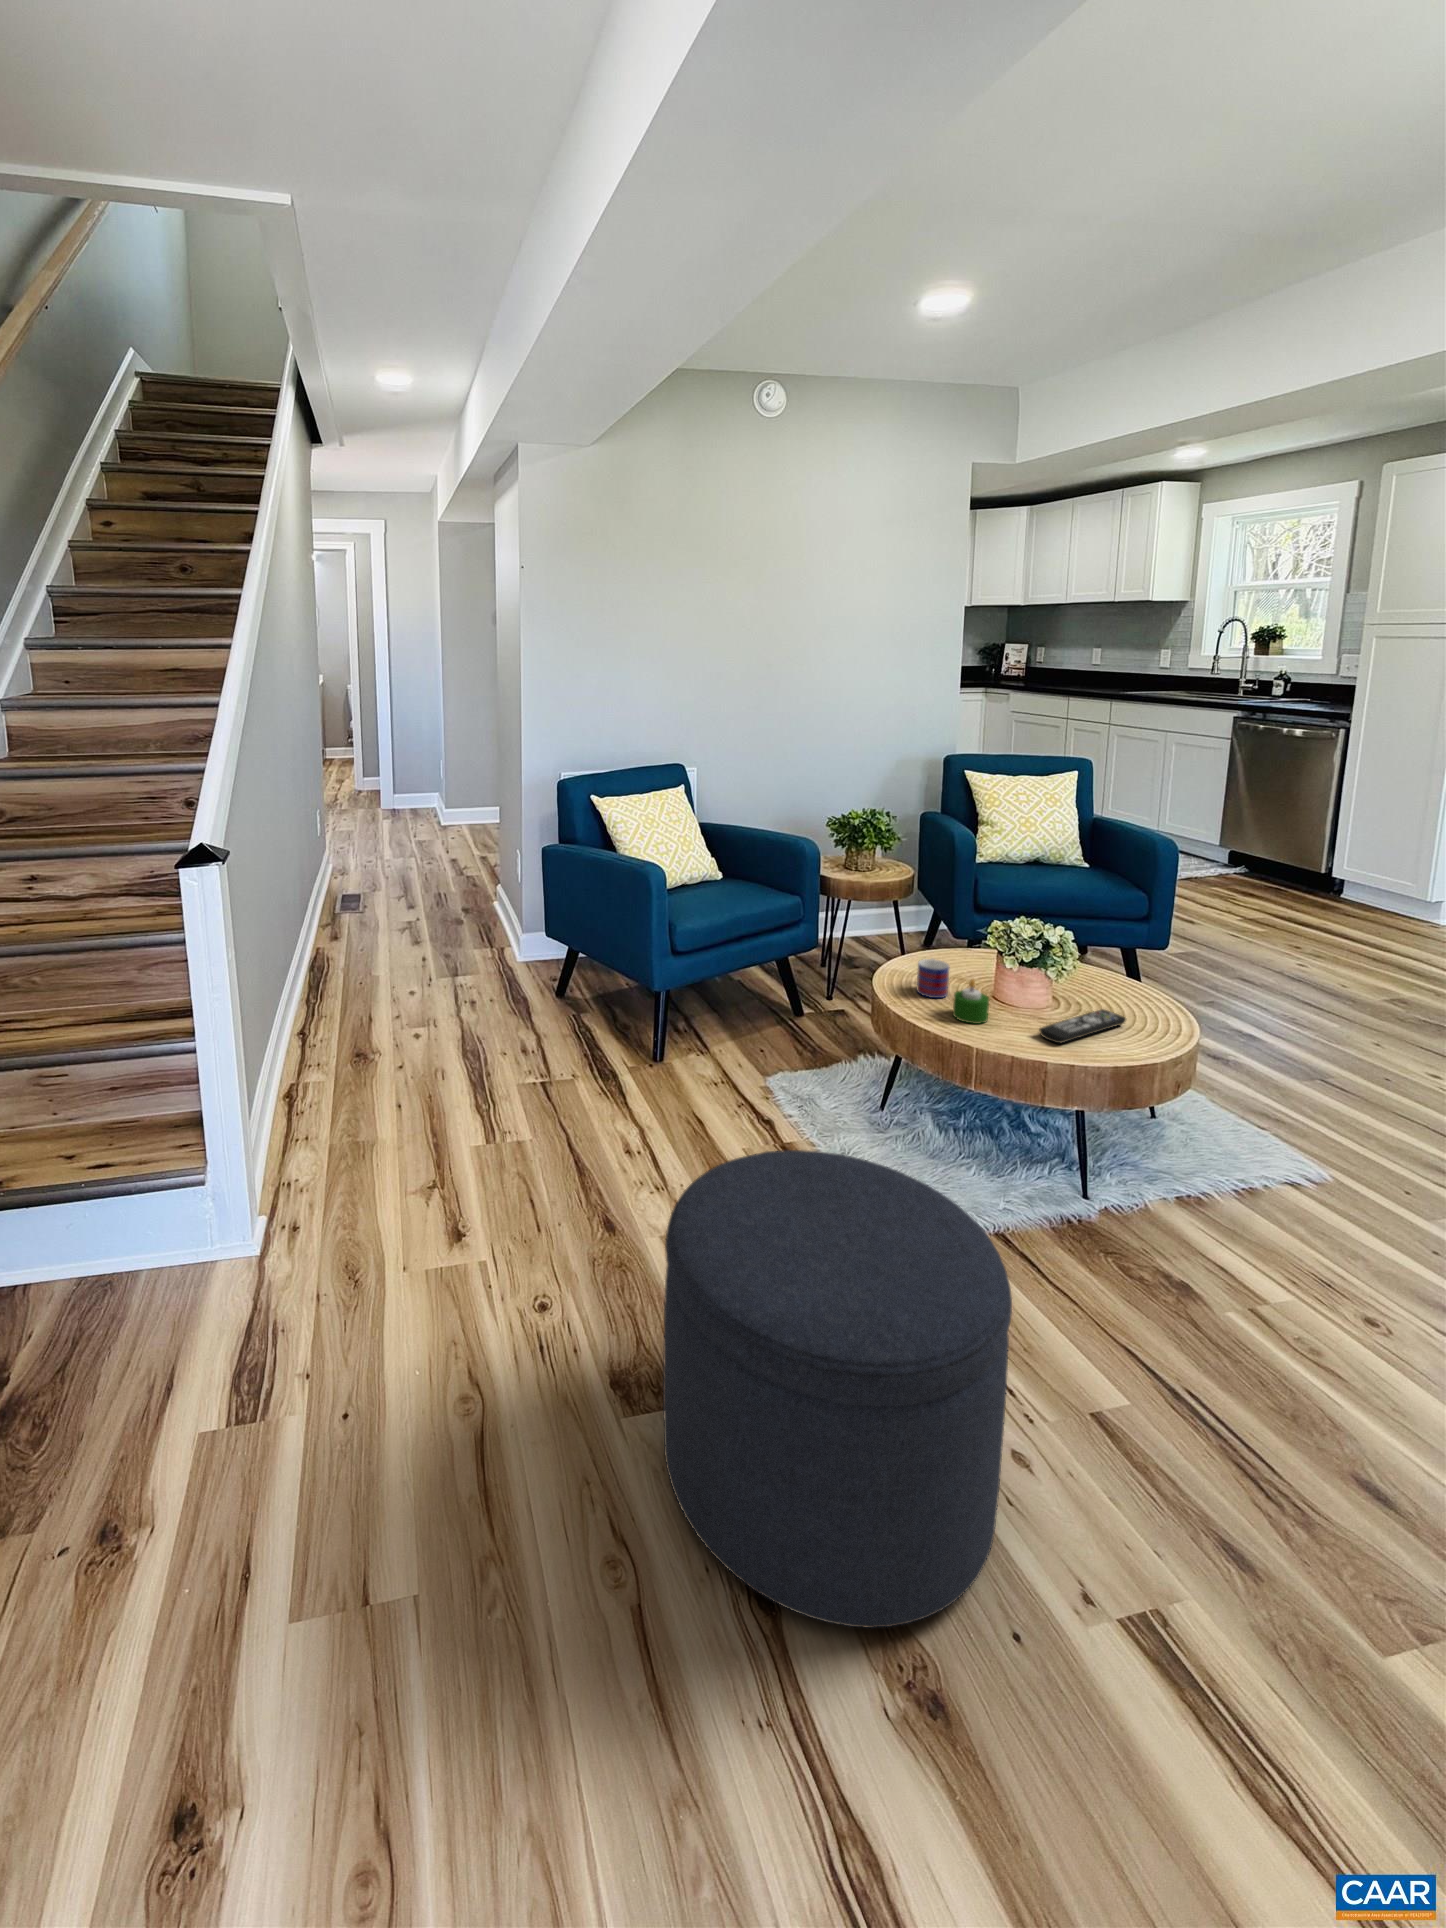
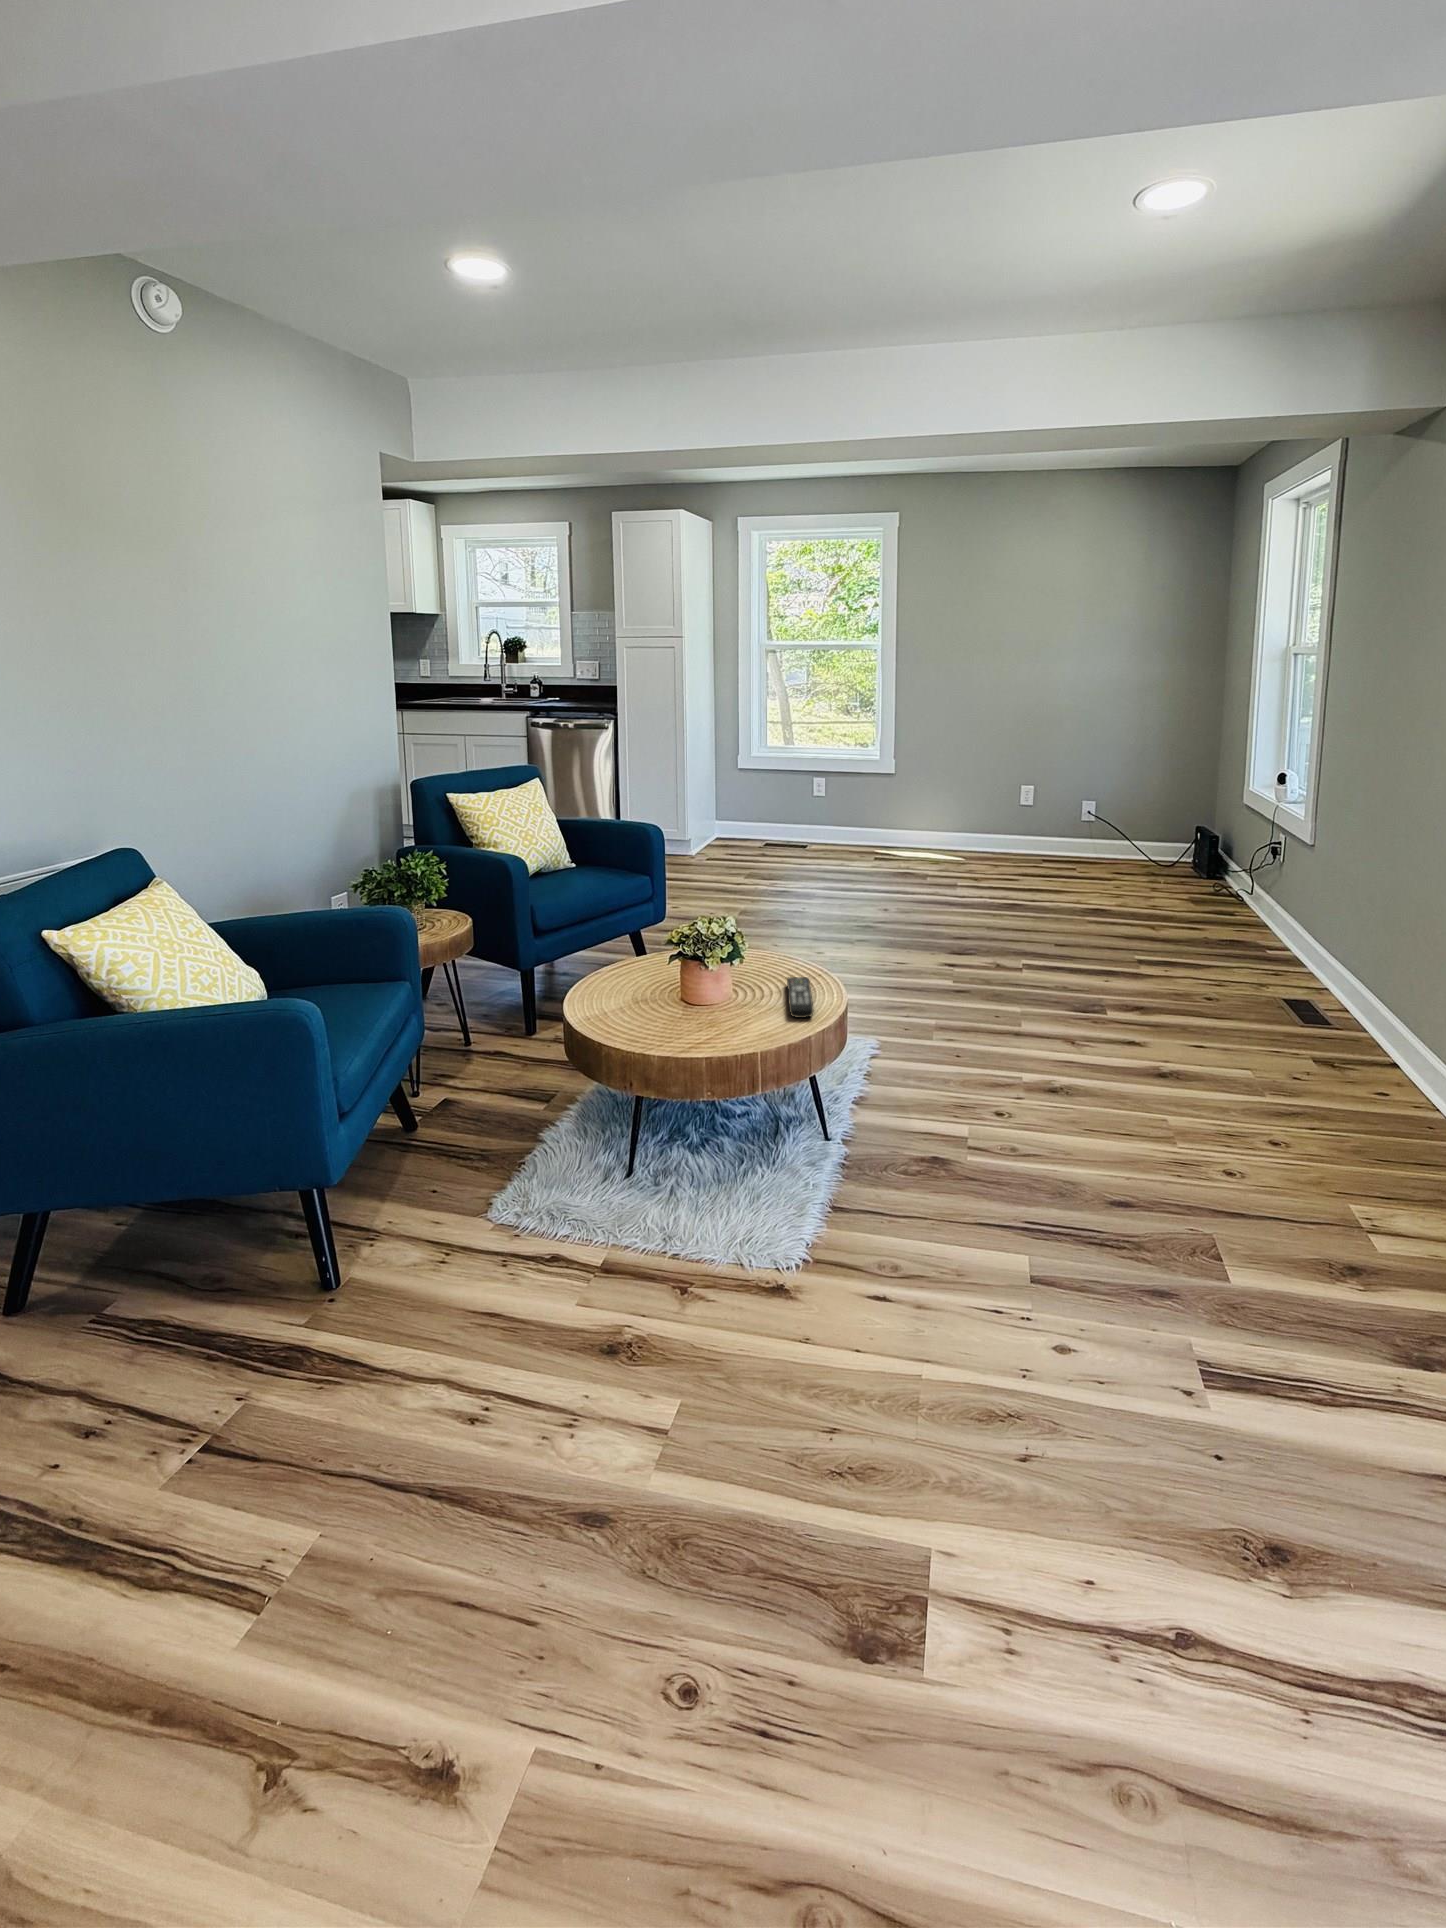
mug: present [917,959,950,998] -> none [650,986,686,1027]
candle: present [953,980,989,1024] -> none [714,989,747,1034]
ottoman: present [663,1150,1012,1628] -> none [878,1166,1240,1663]

